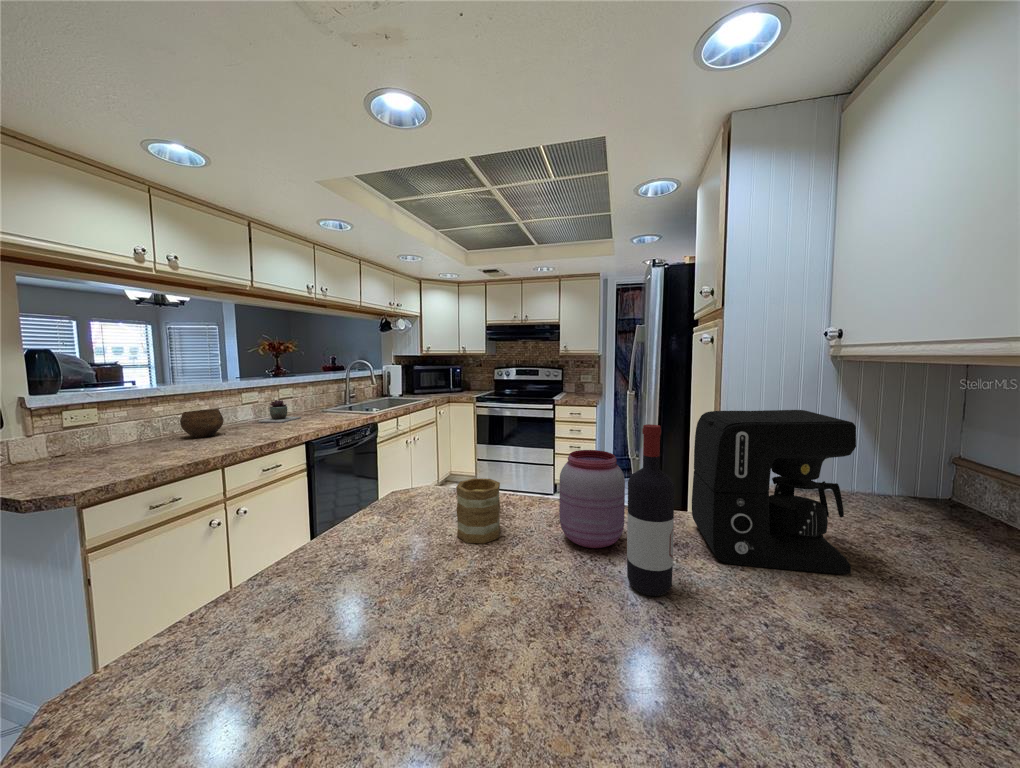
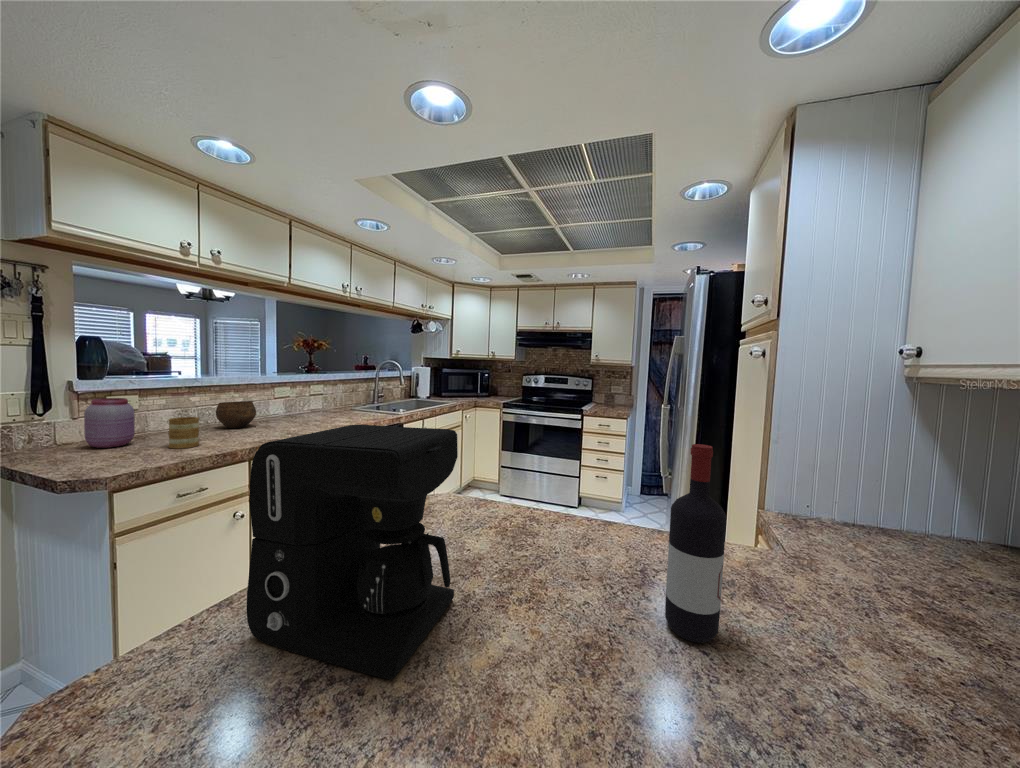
succulent plant: present [258,400,301,423] -> none [289,395,331,418]
coffee maker: present [692,410,856,574] -> present [246,425,458,679]
jar: present [559,450,625,548] -> present [84,398,135,448]
mug: present [456,478,501,543] -> present [168,417,199,449]

